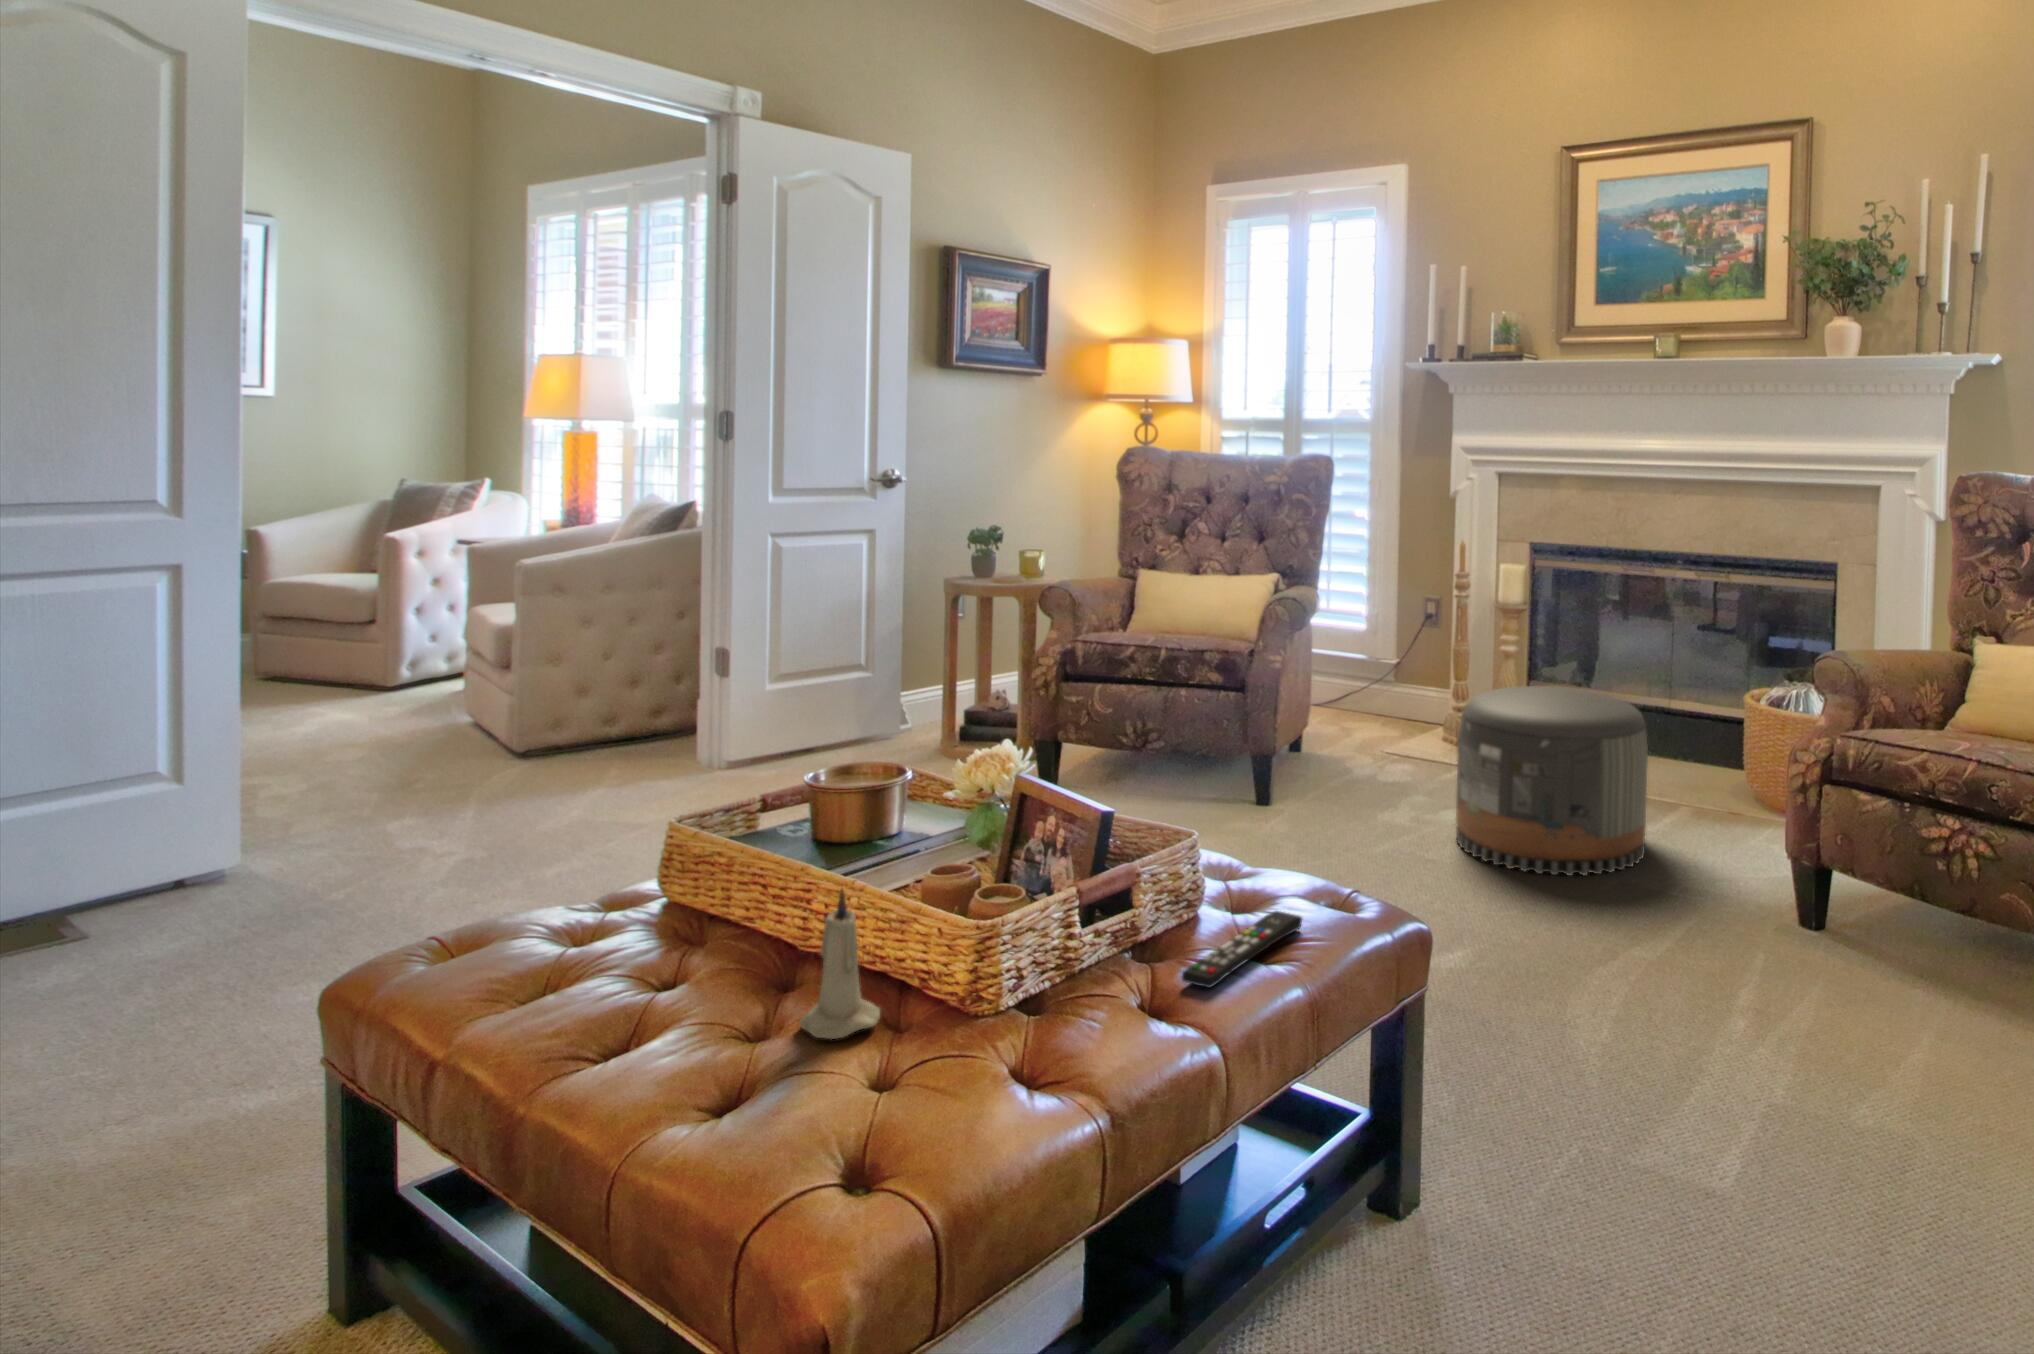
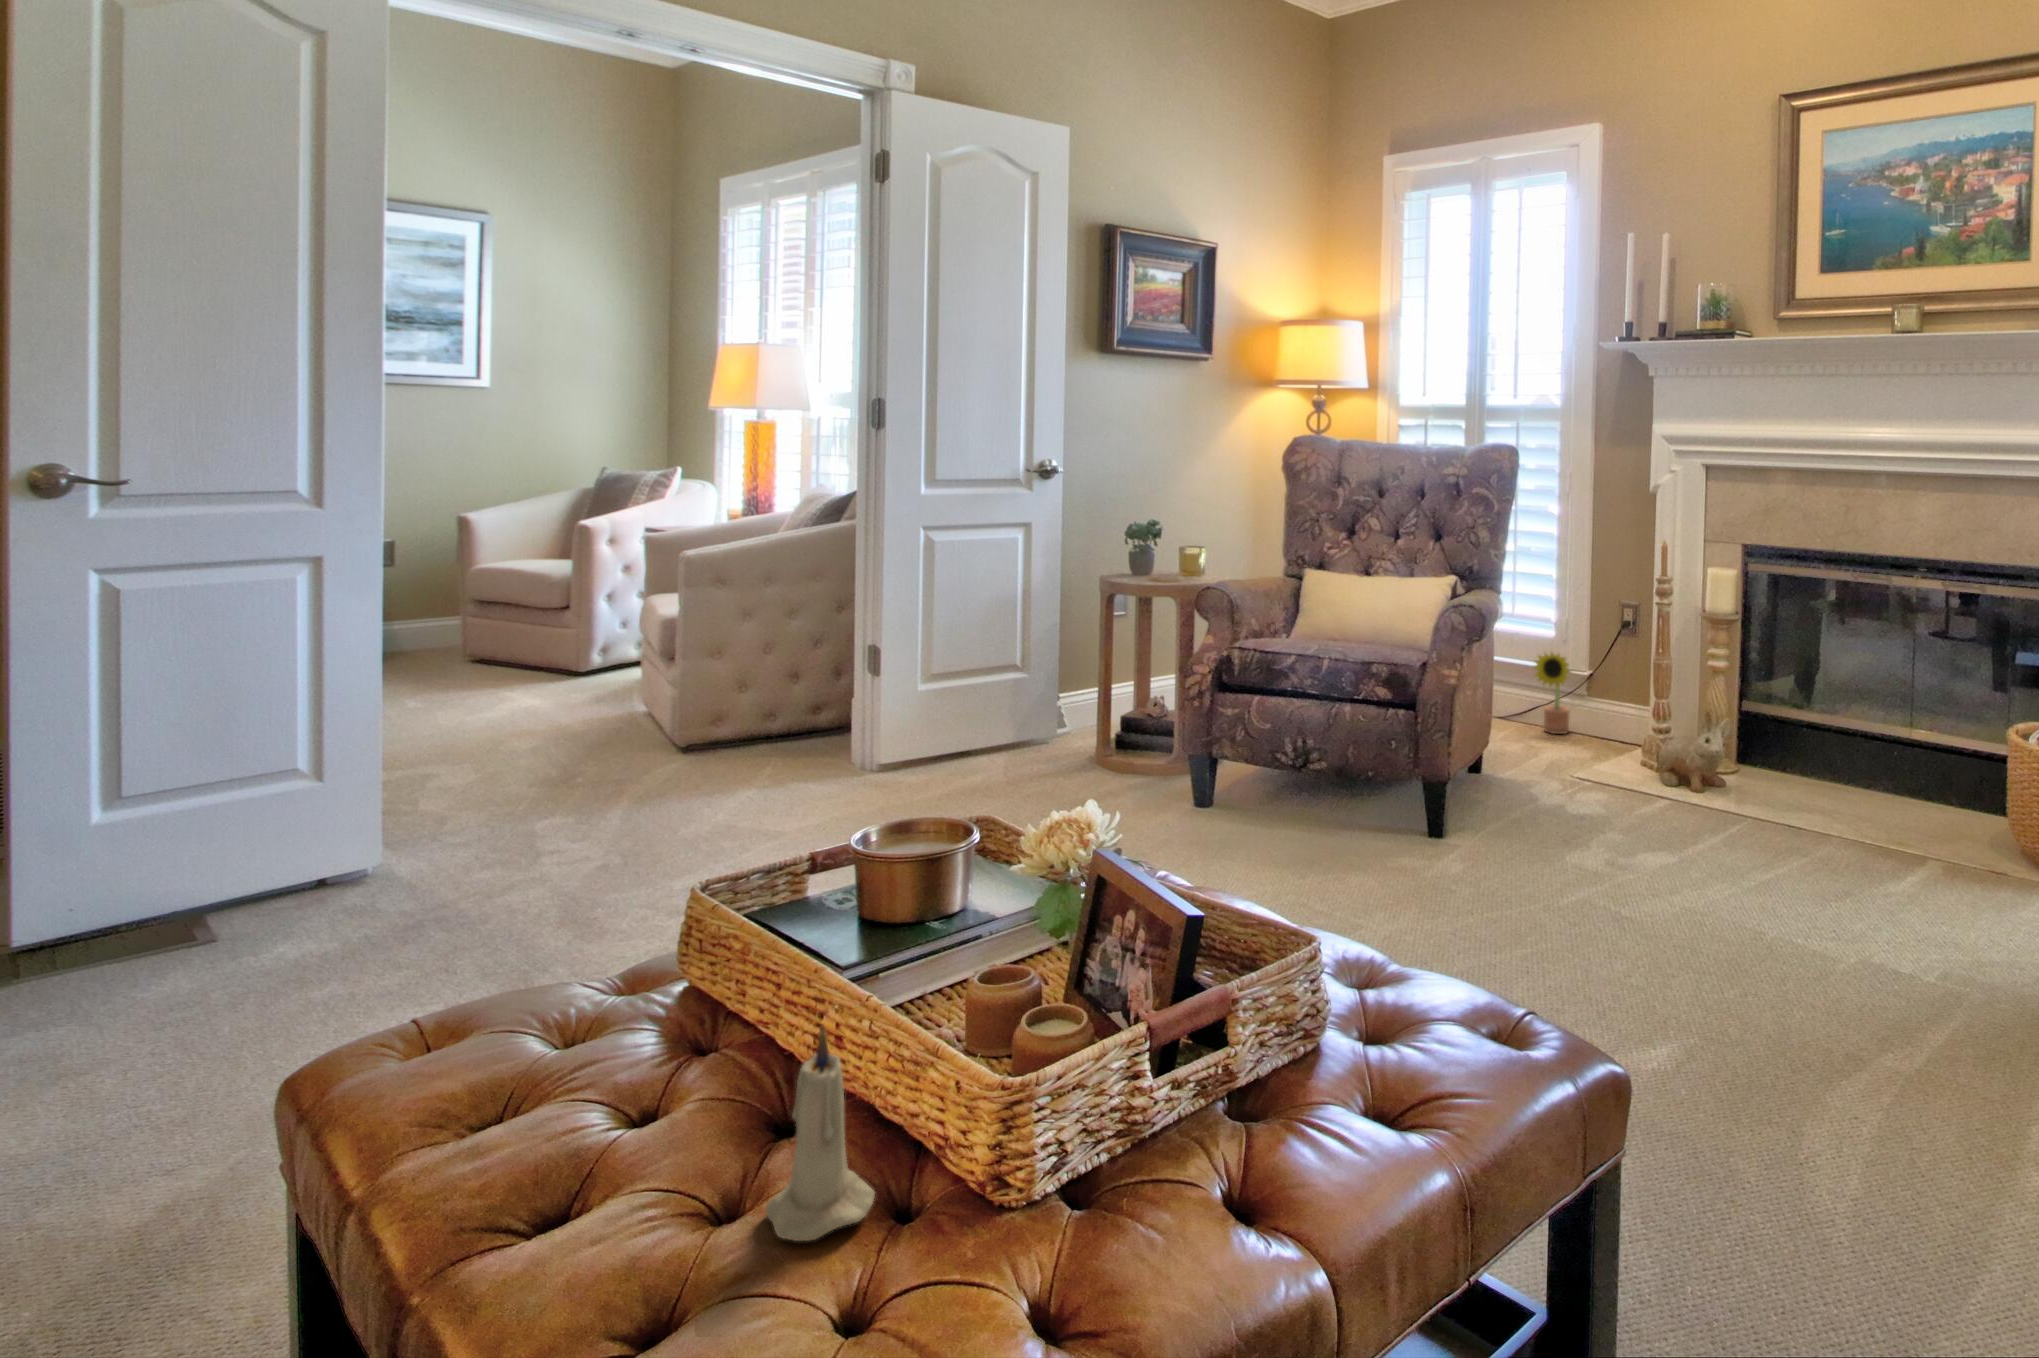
decorative plant: none [1347,642,1383,718] -> present [1533,653,1569,734]
pouf: present [1456,686,1648,875] -> none [1656,714,1890,947]
remote control: present [1182,911,1302,988] -> none [1285,1048,1458,1181]

